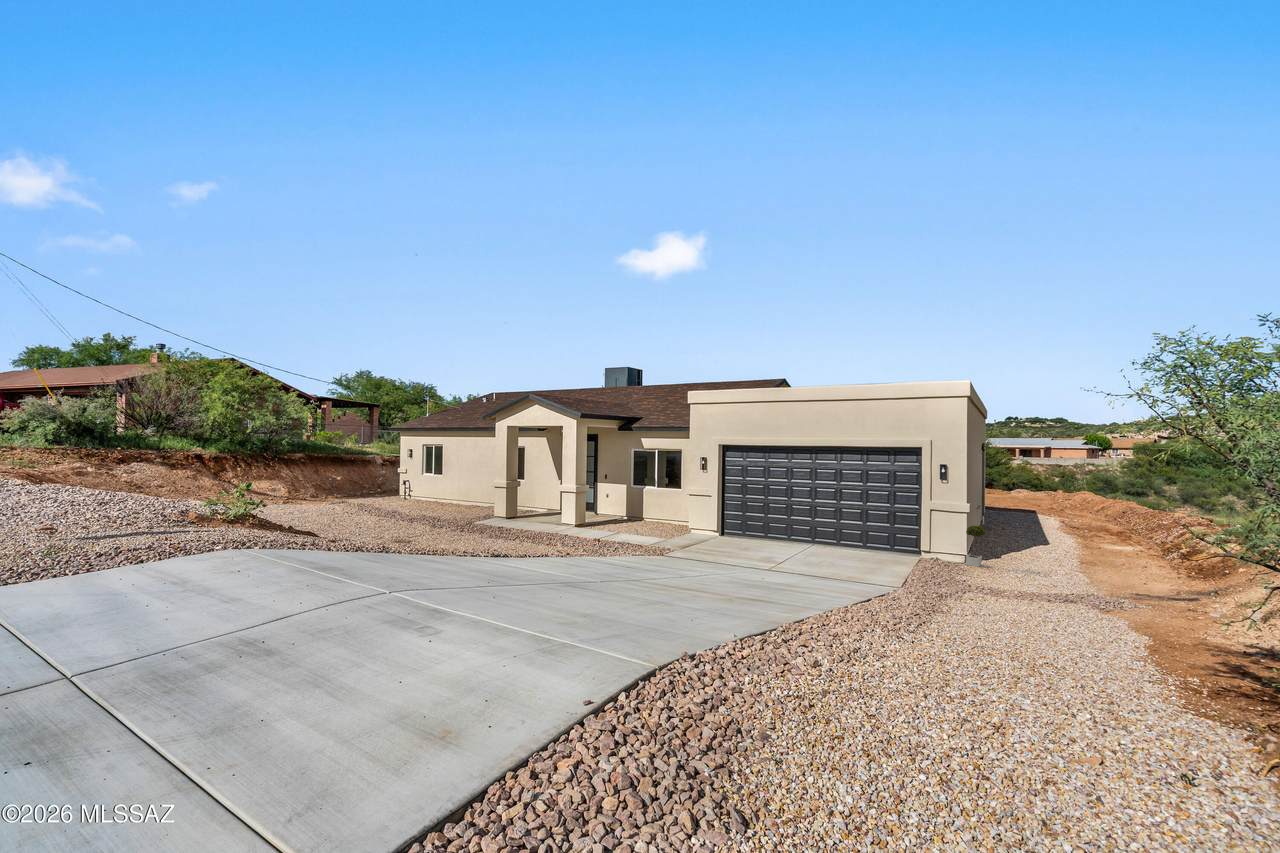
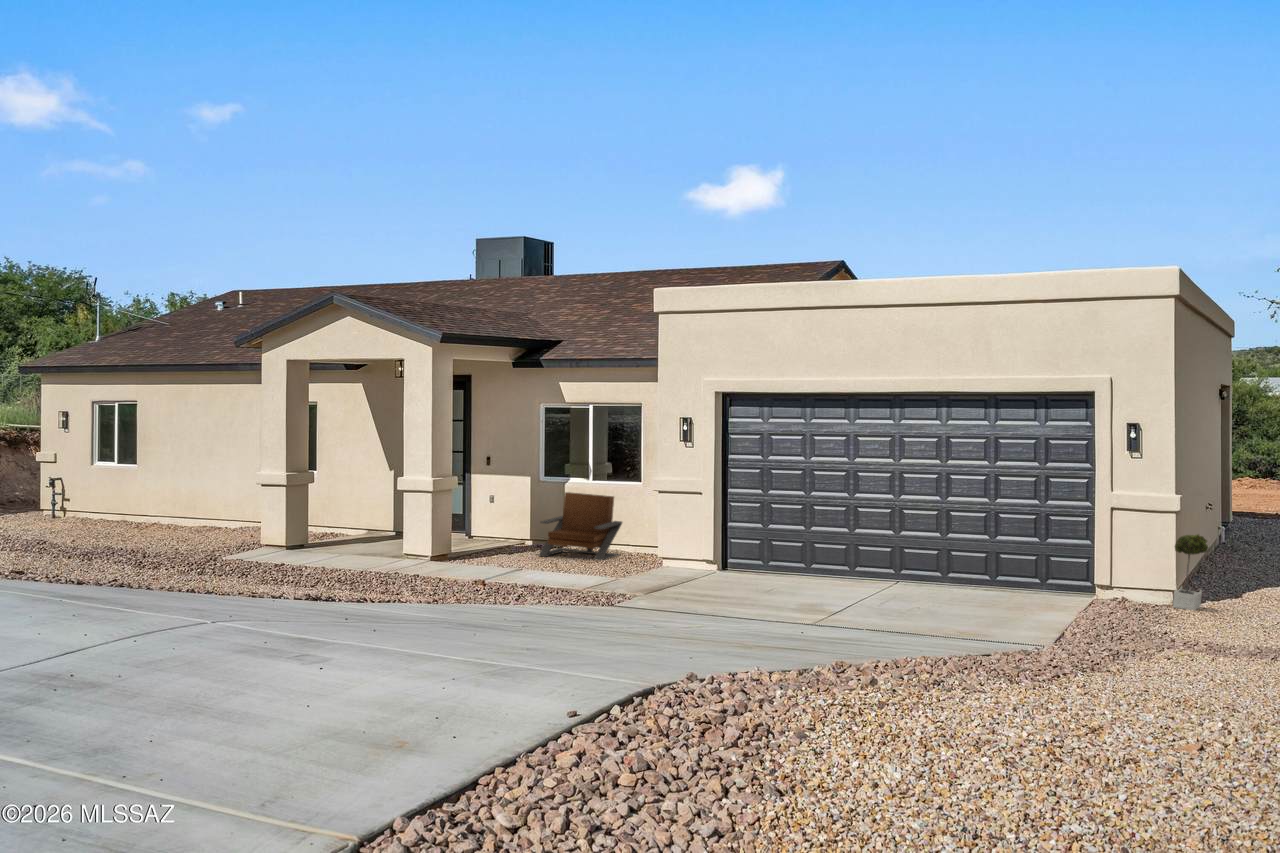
lounge chair: none [629,494,672,530] -> present [539,492,622,561]

